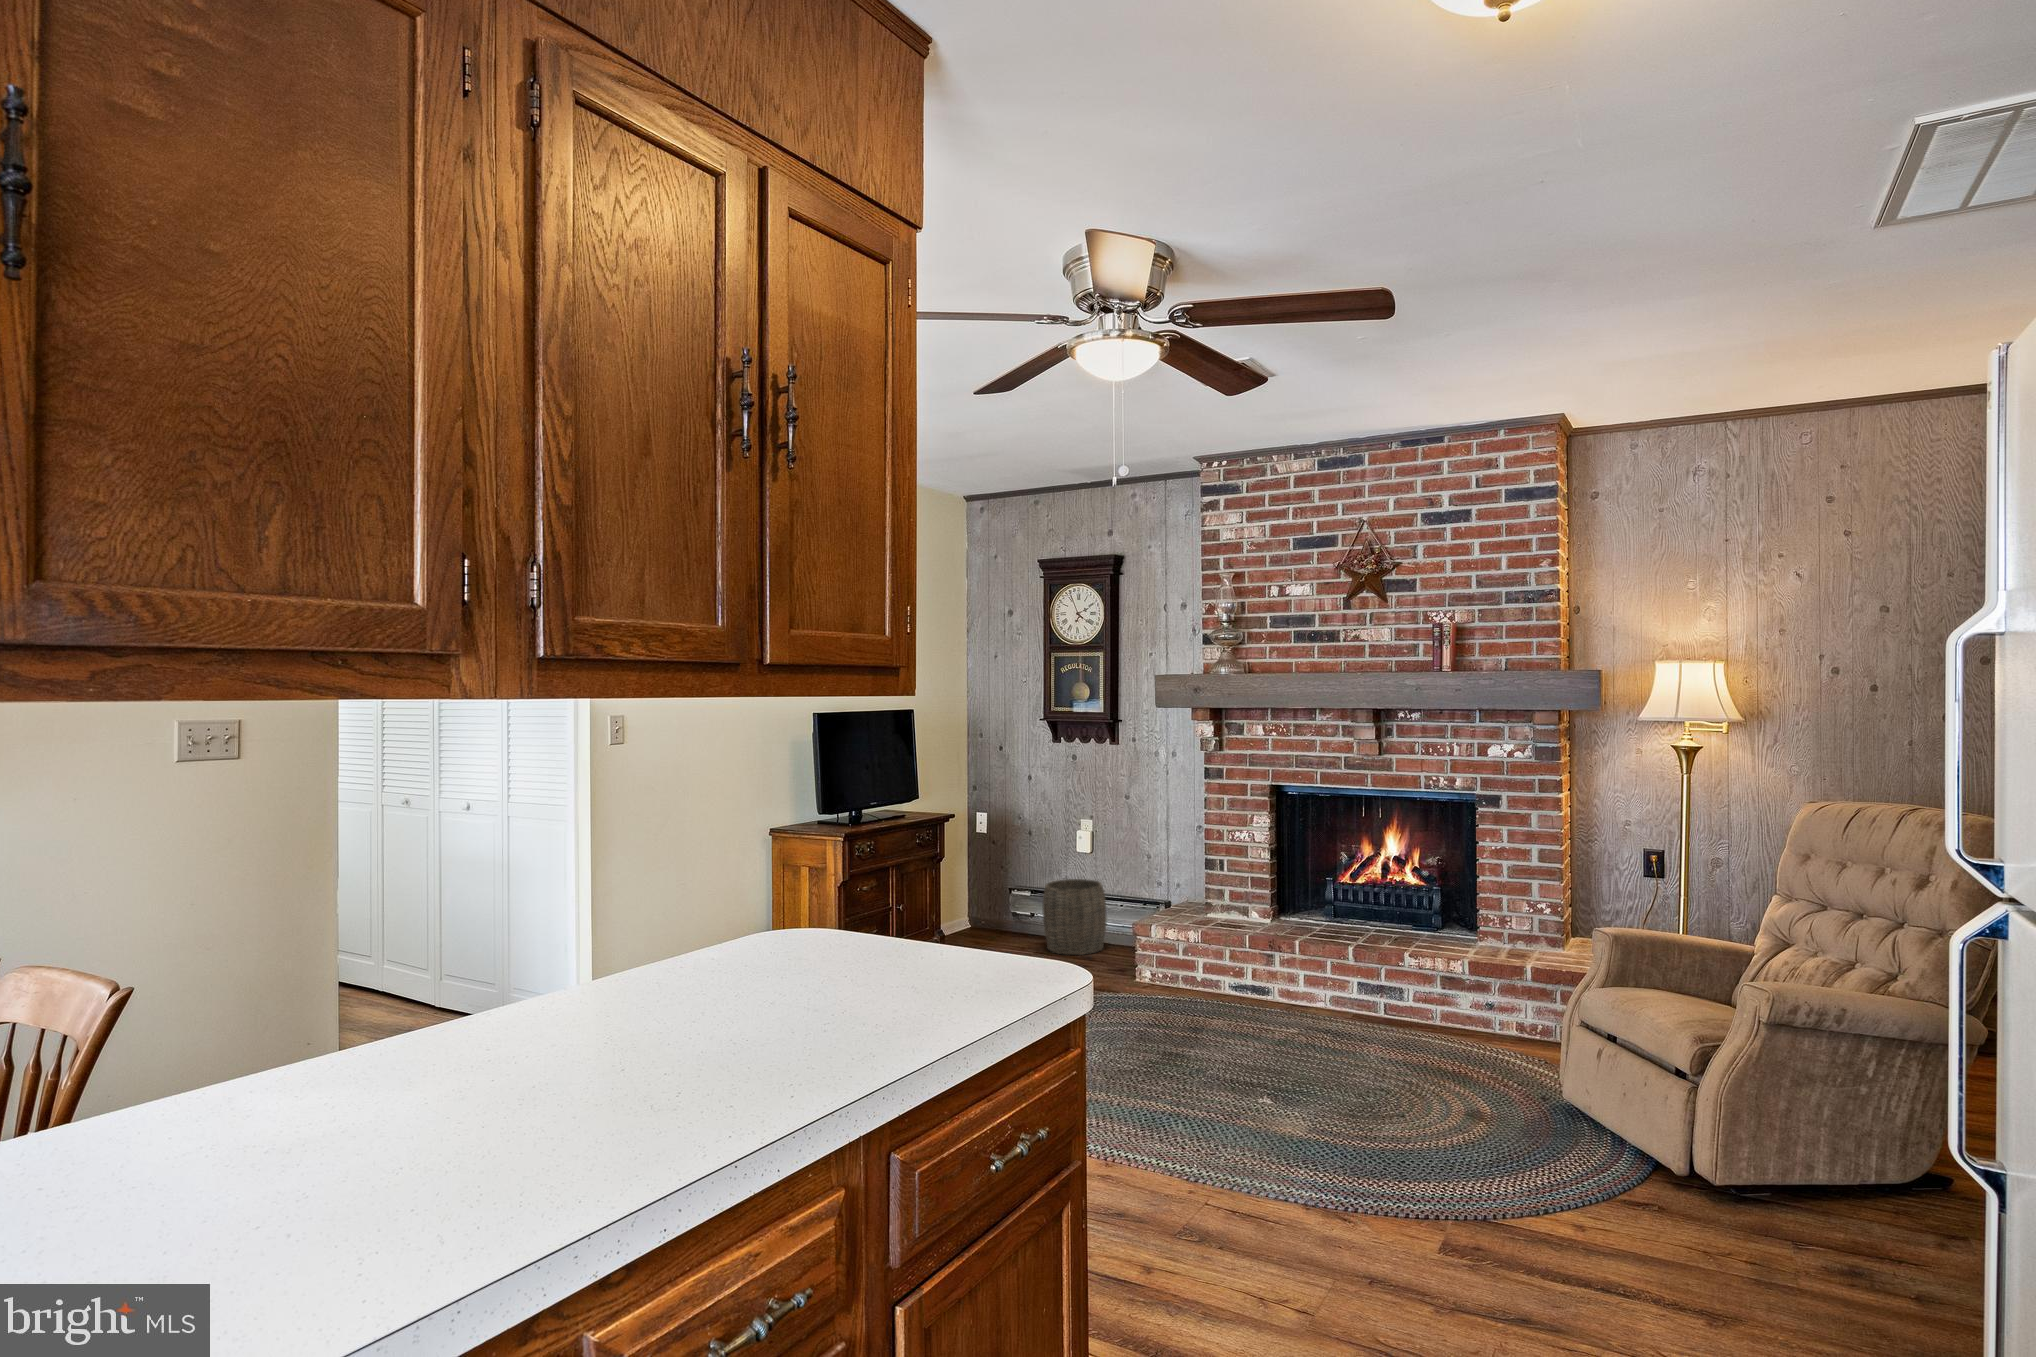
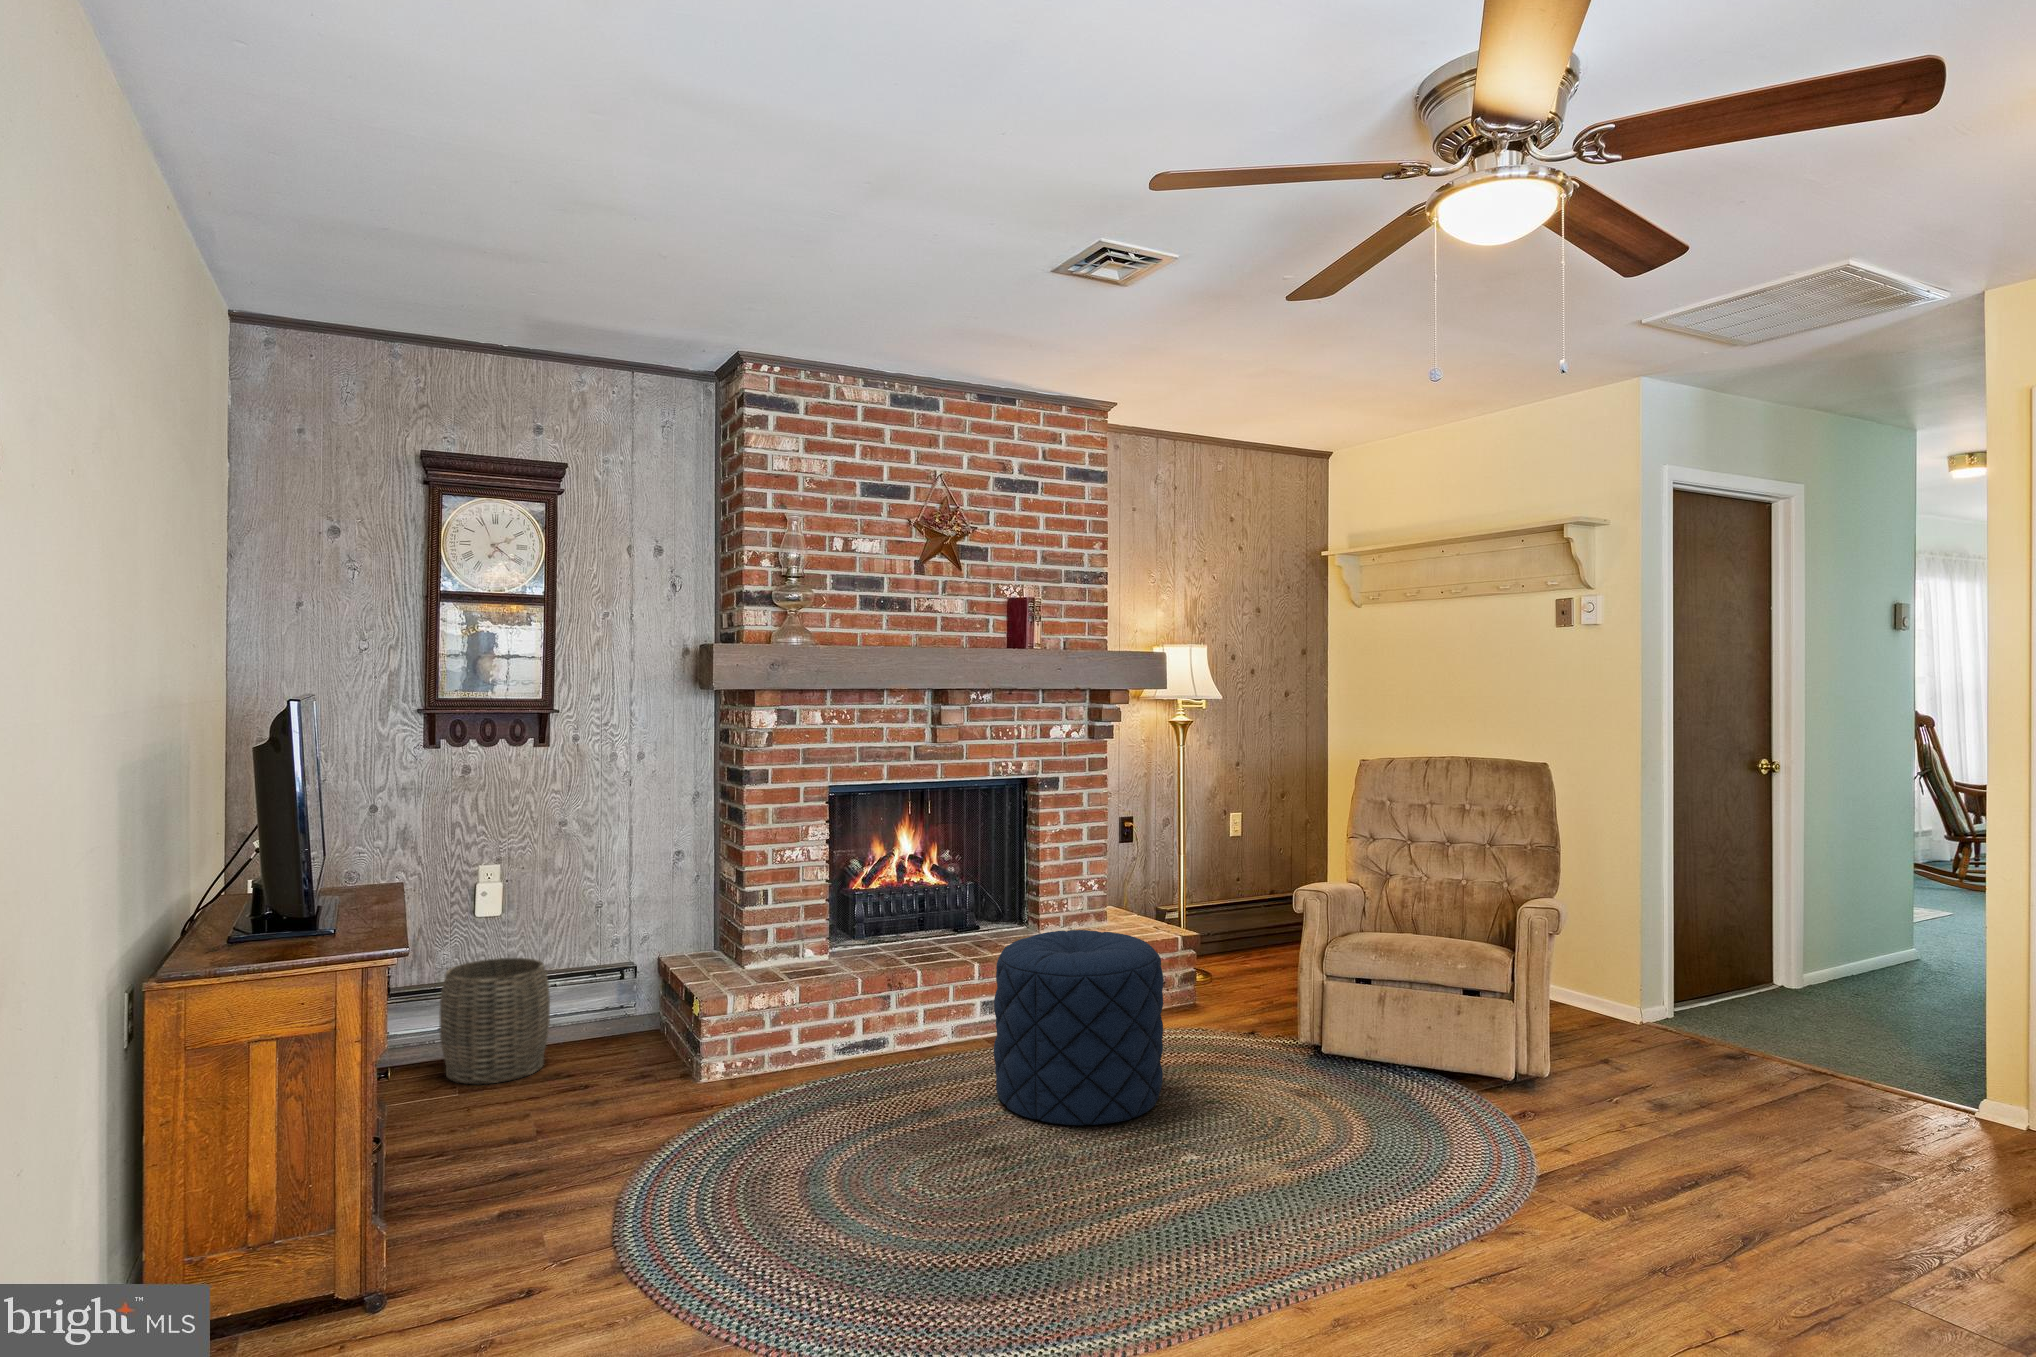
pouf: none [1227,924,1376,1090] -> present [994,930,1163,1125]

